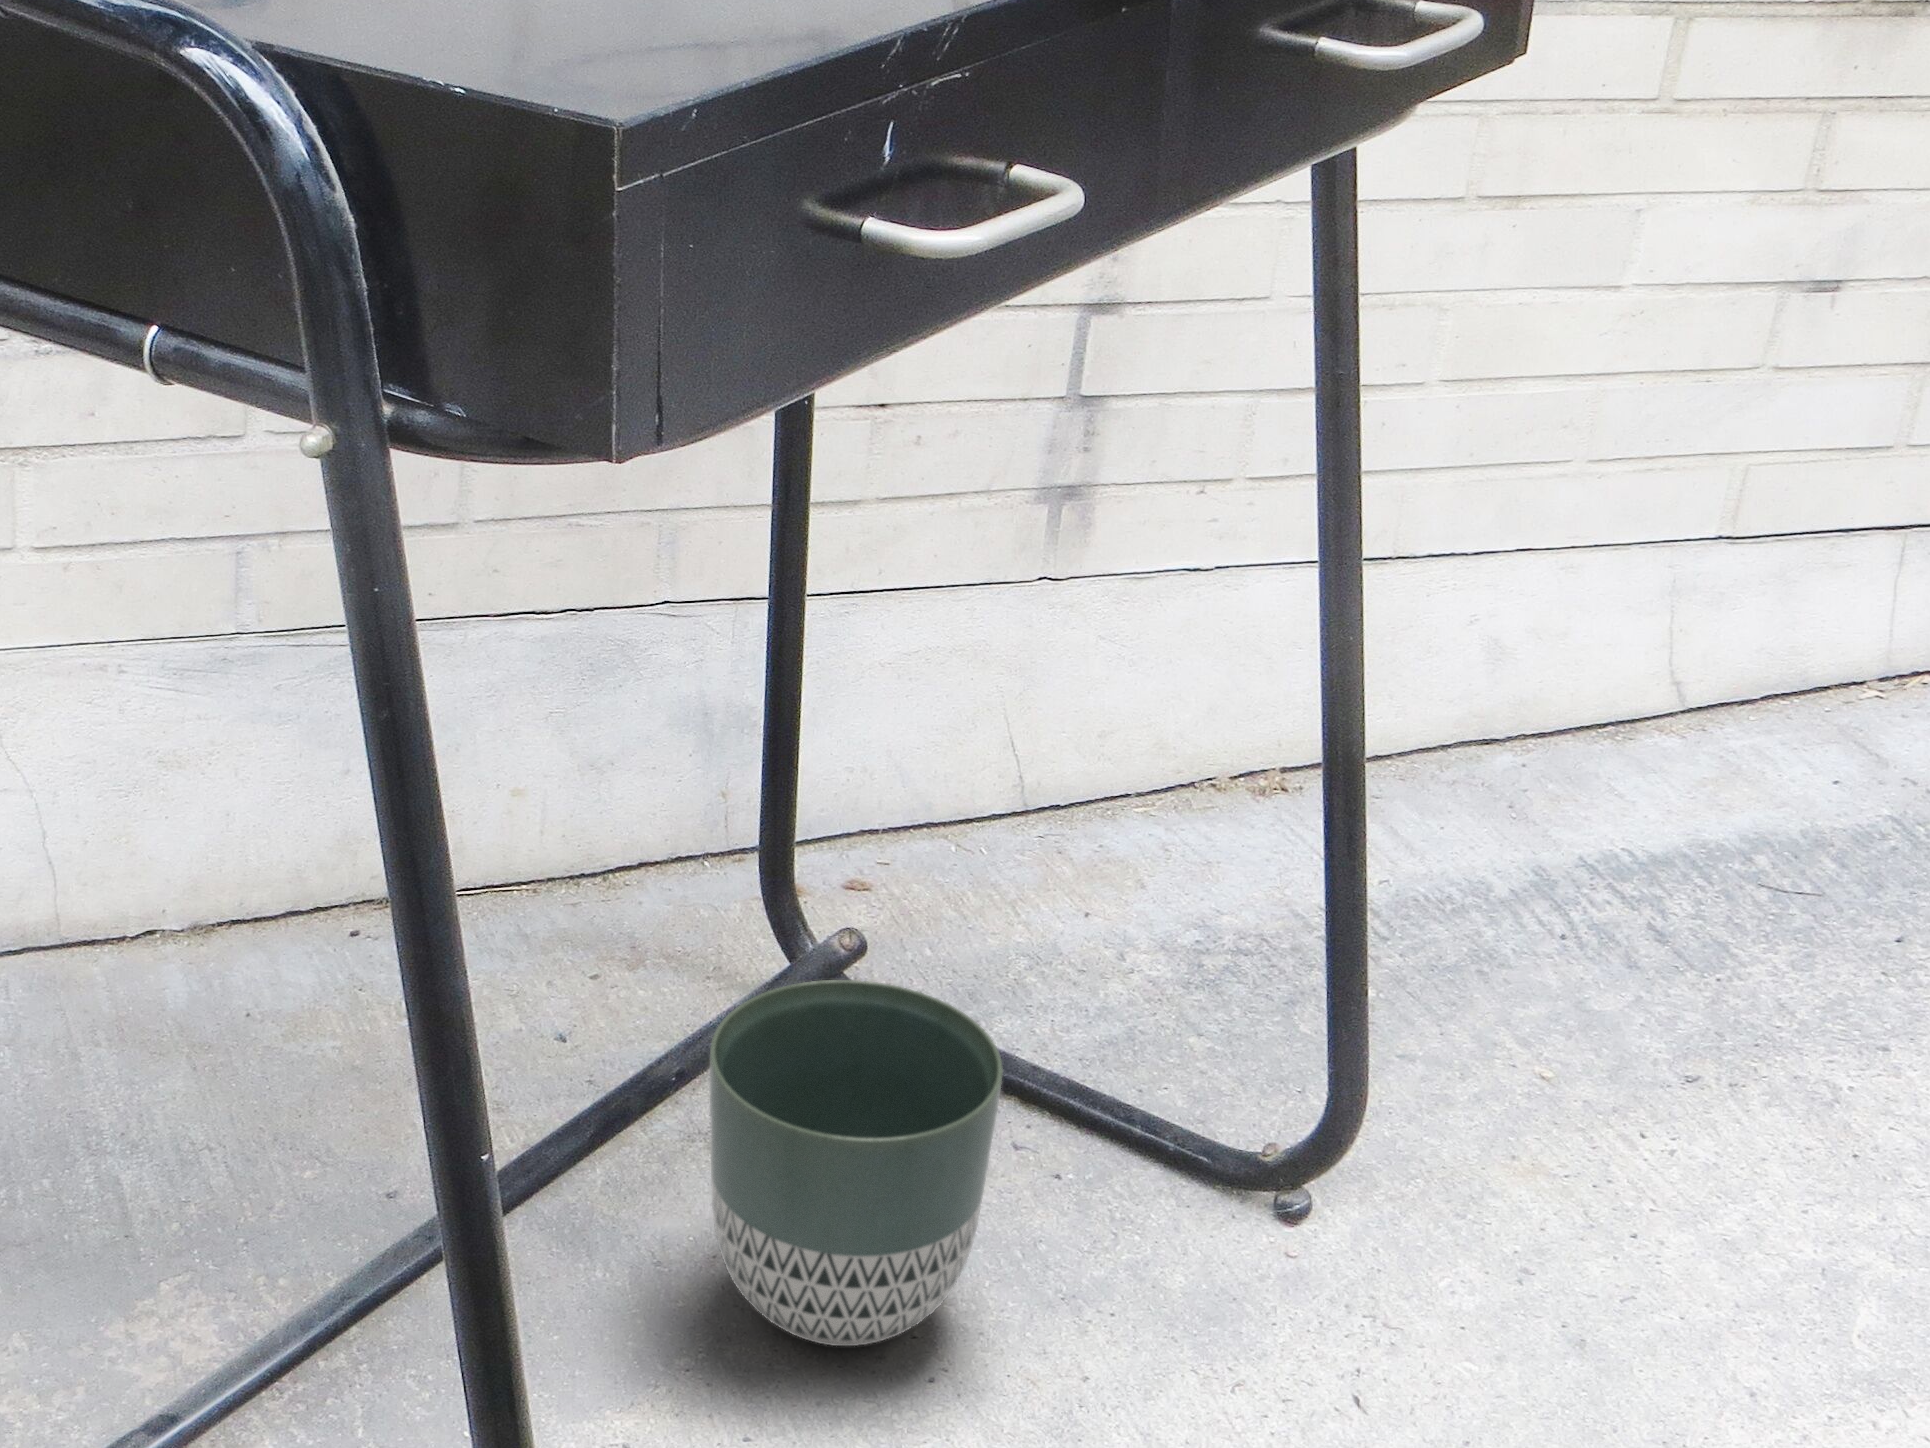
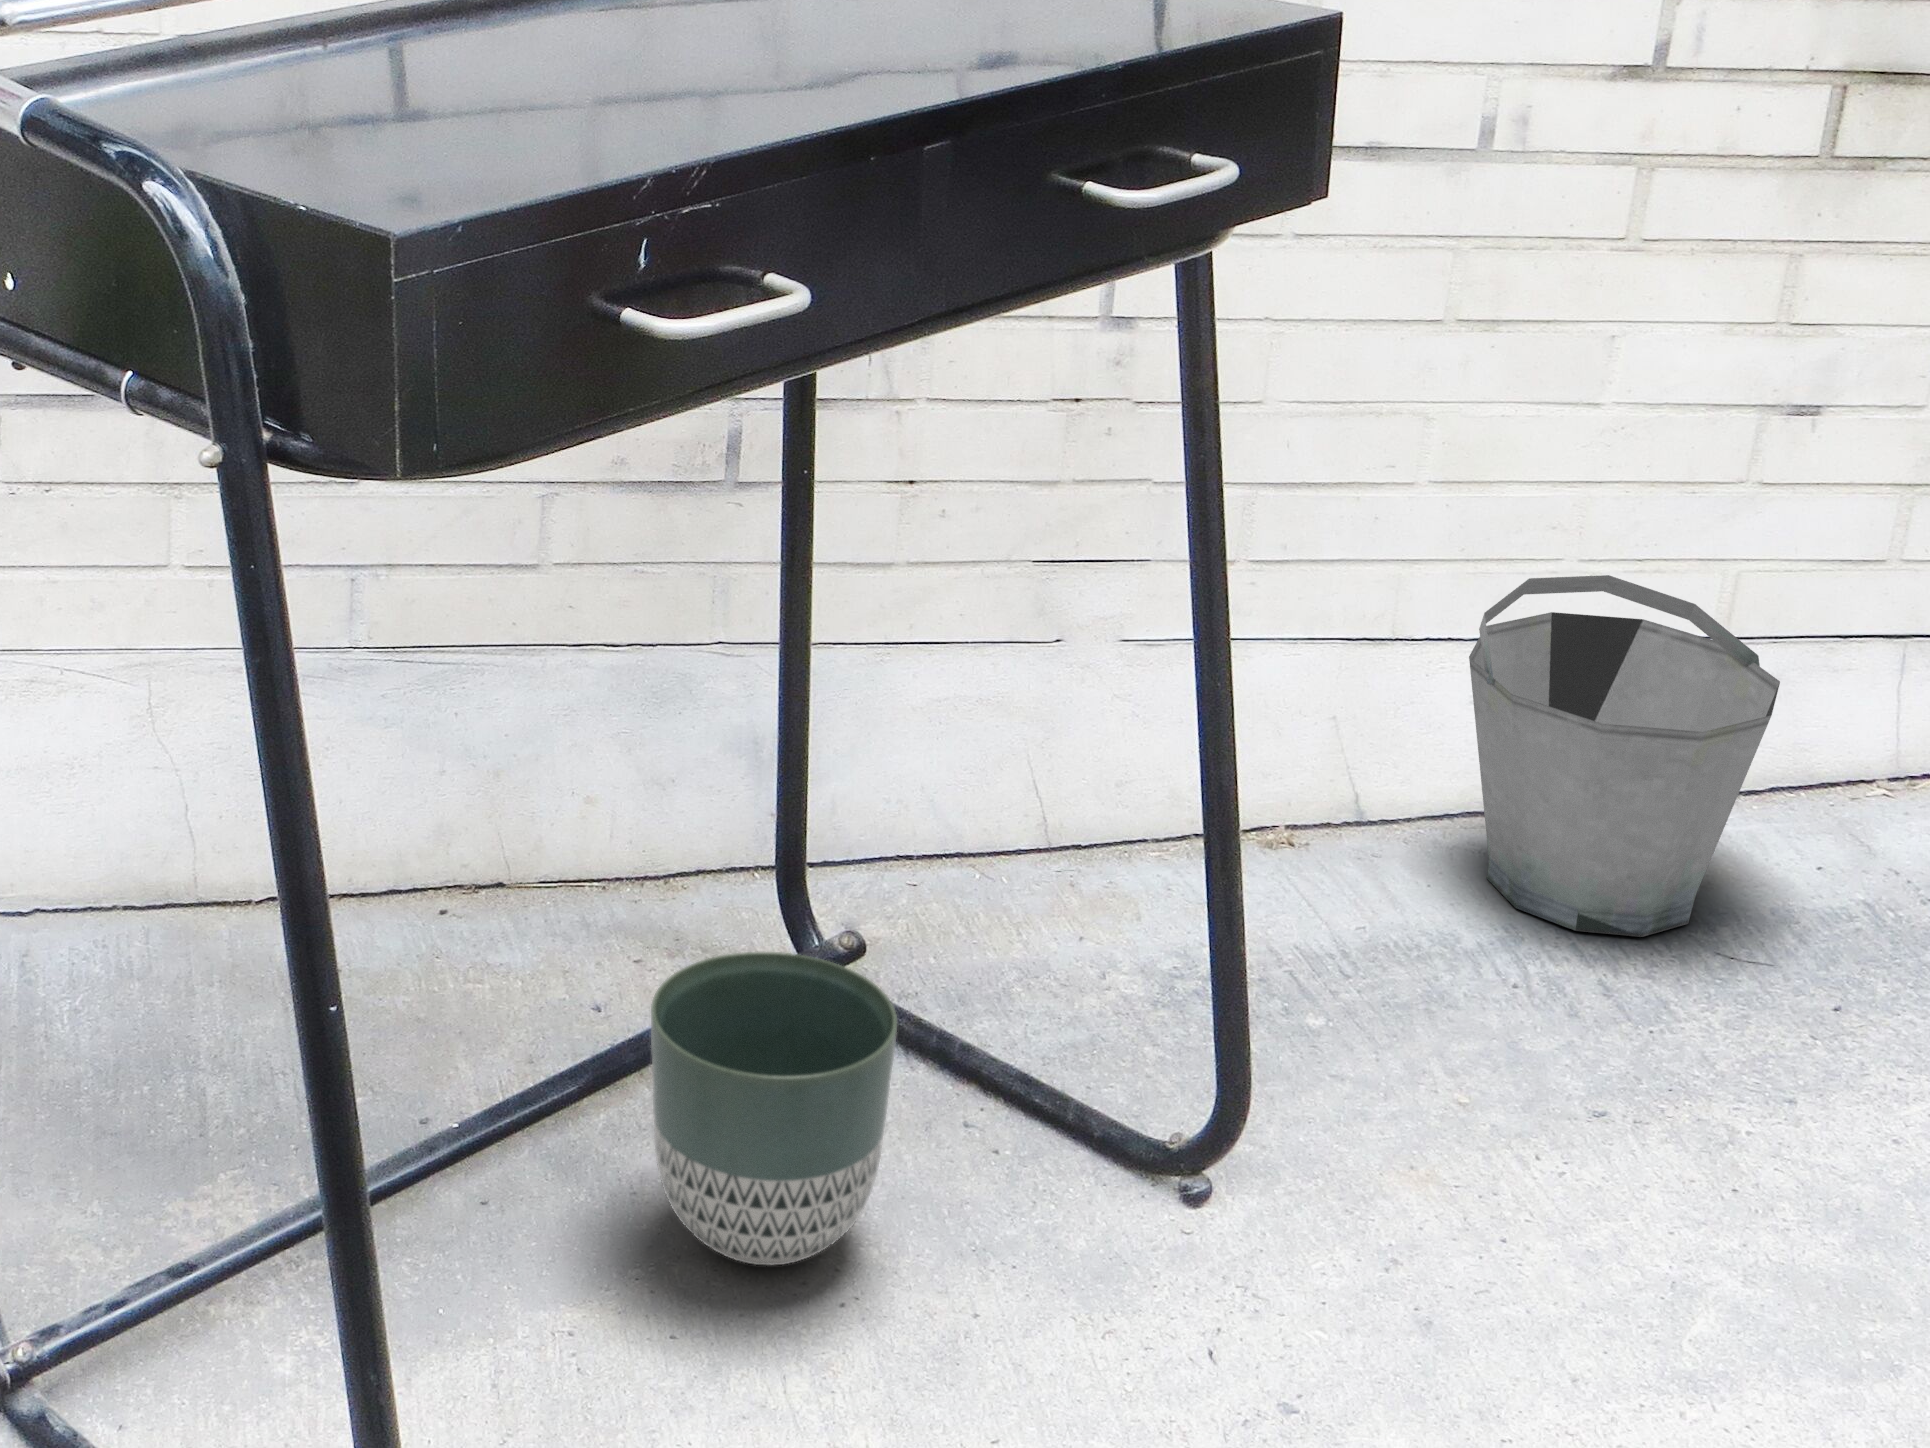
bucket: none [1502,479,1835,873] -> present [1469,575,1780,937]

